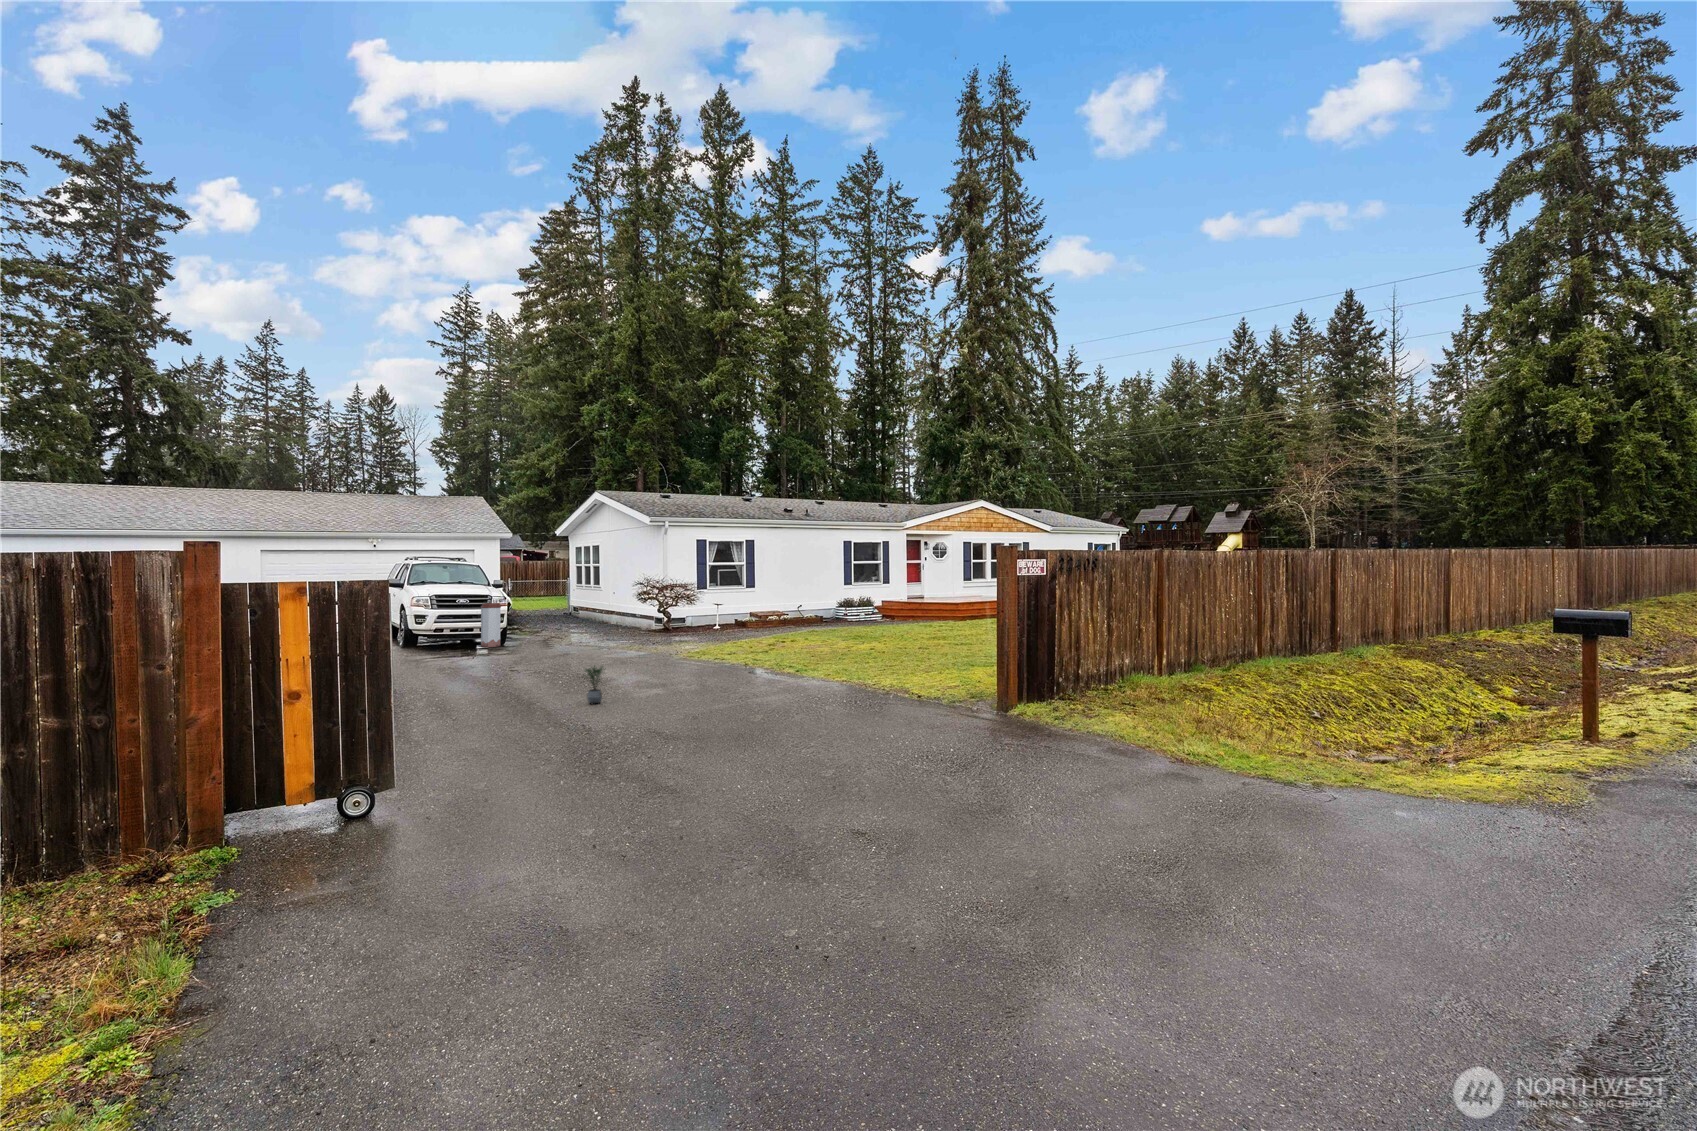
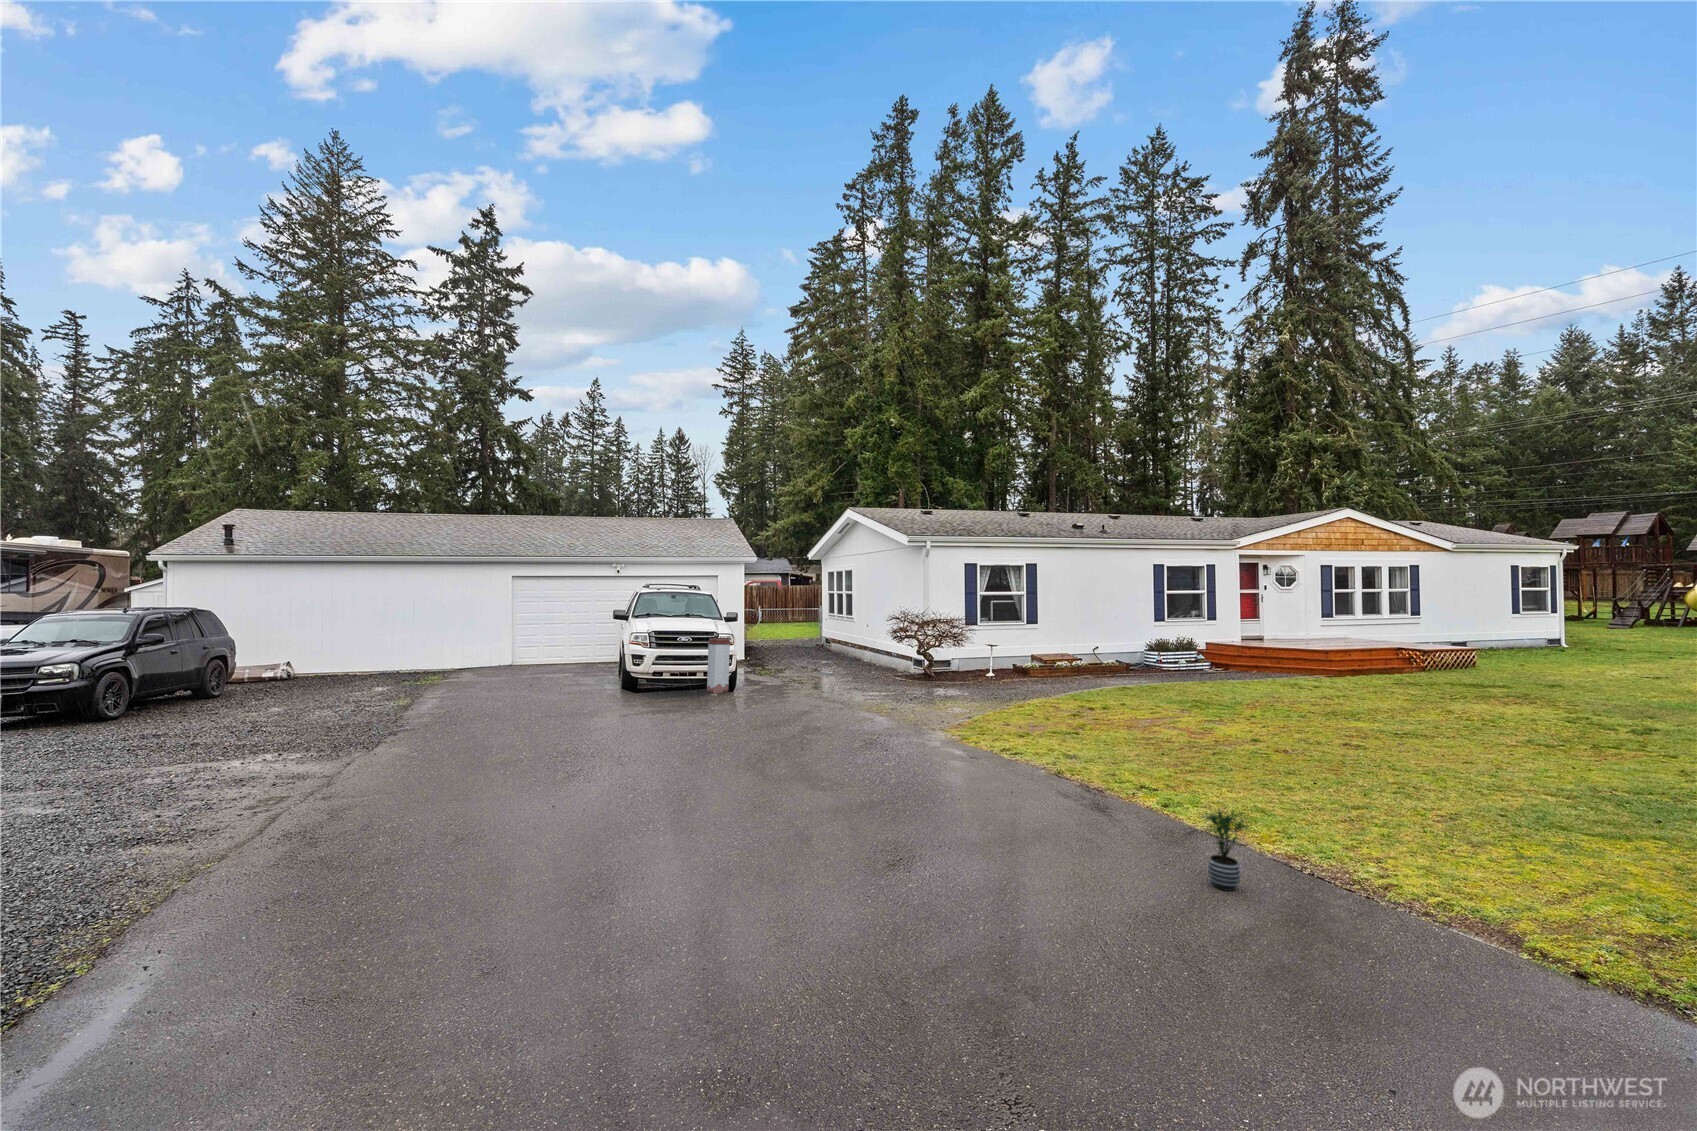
potted plant: present [585,666,605,704] -> present [1202,808,1250,891]

